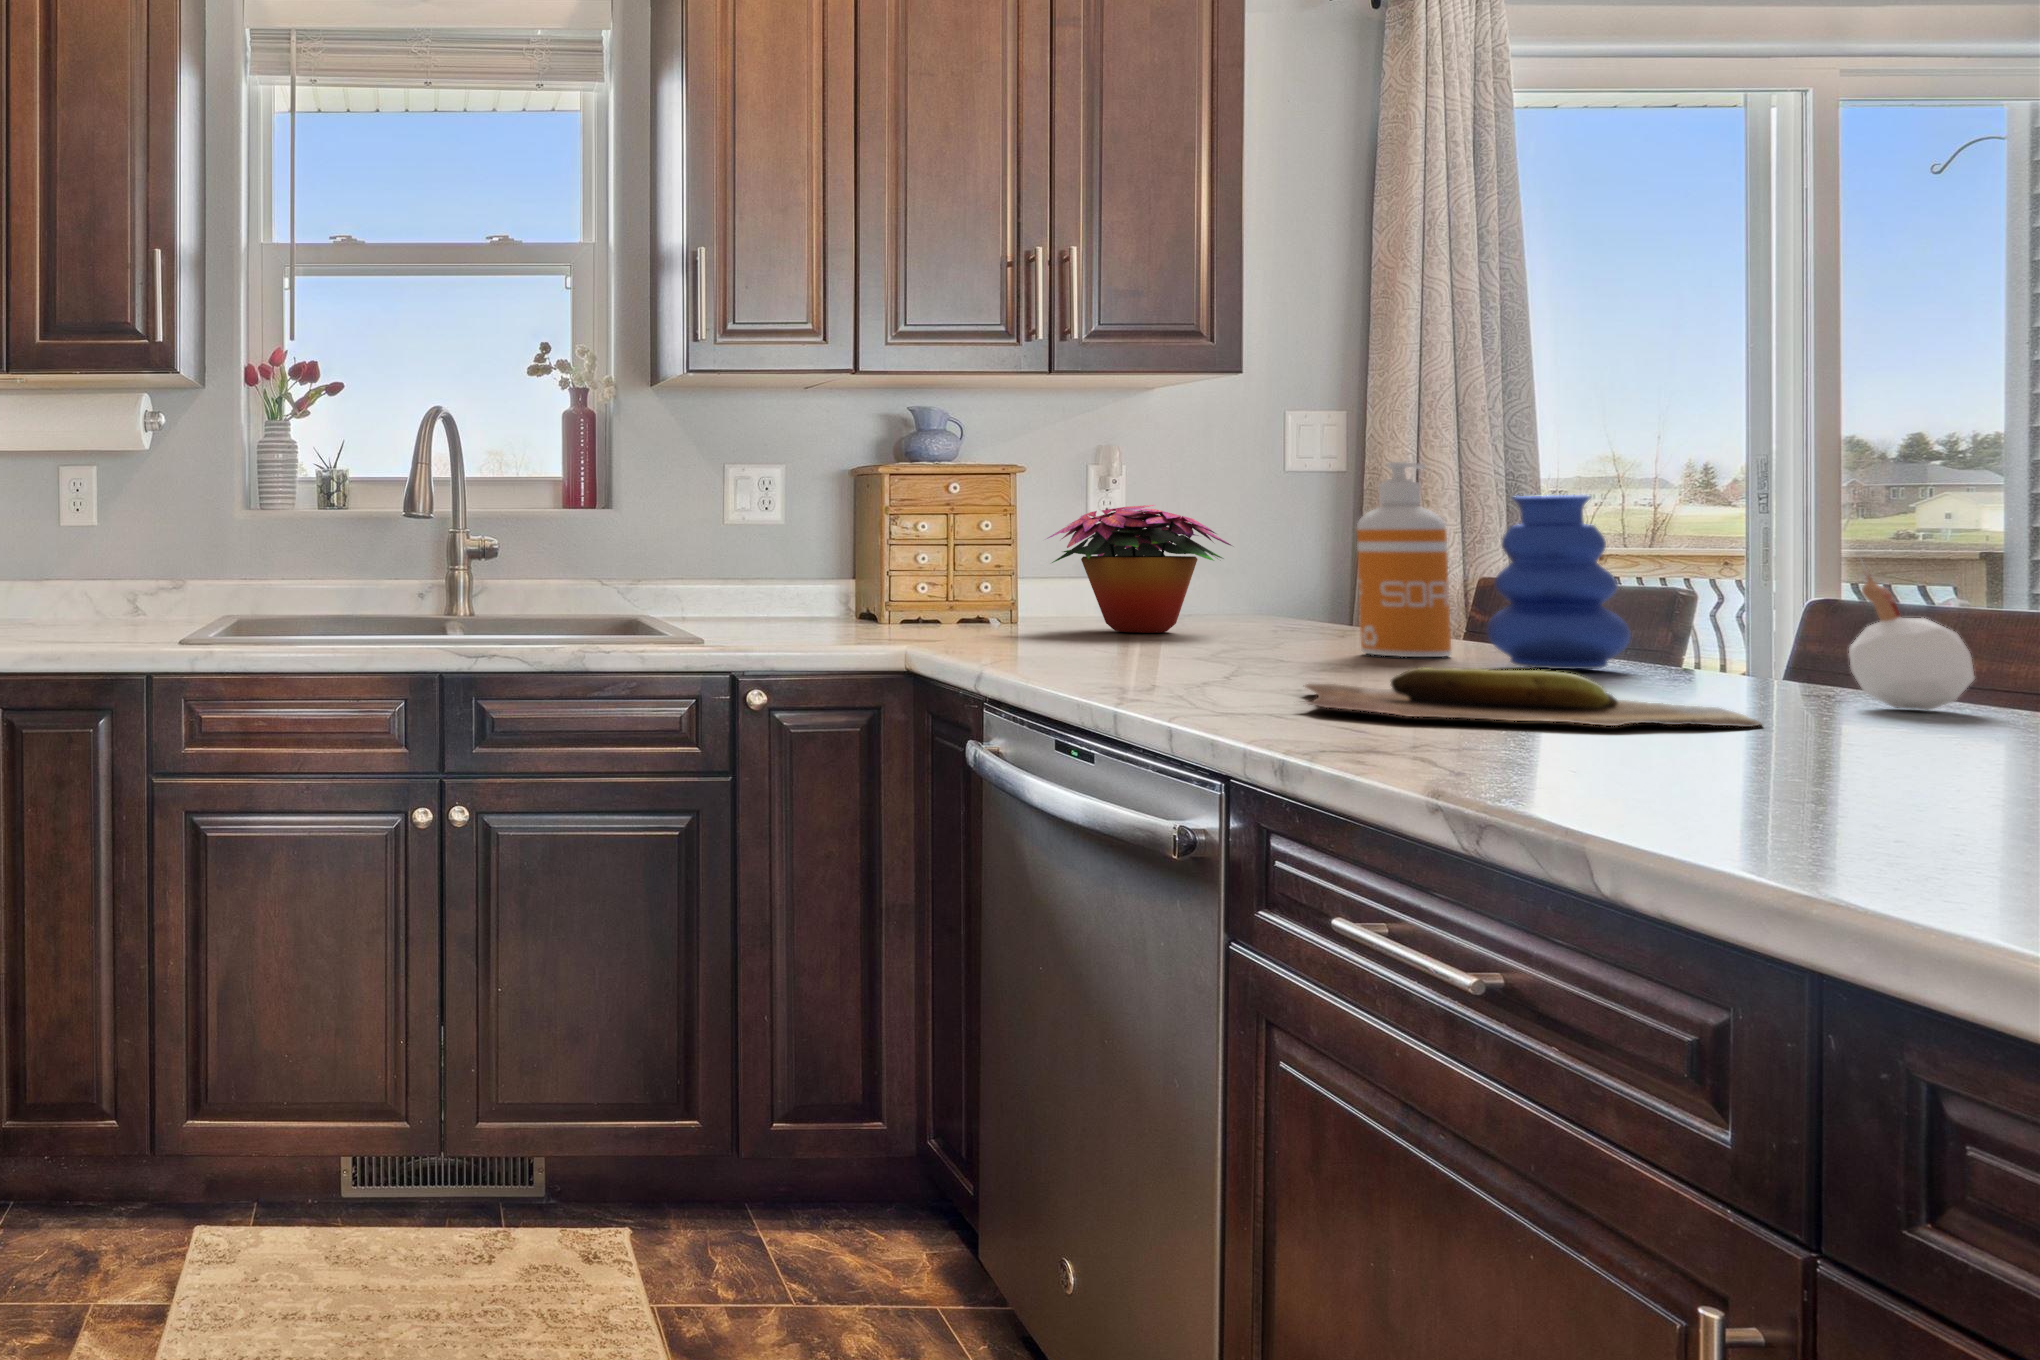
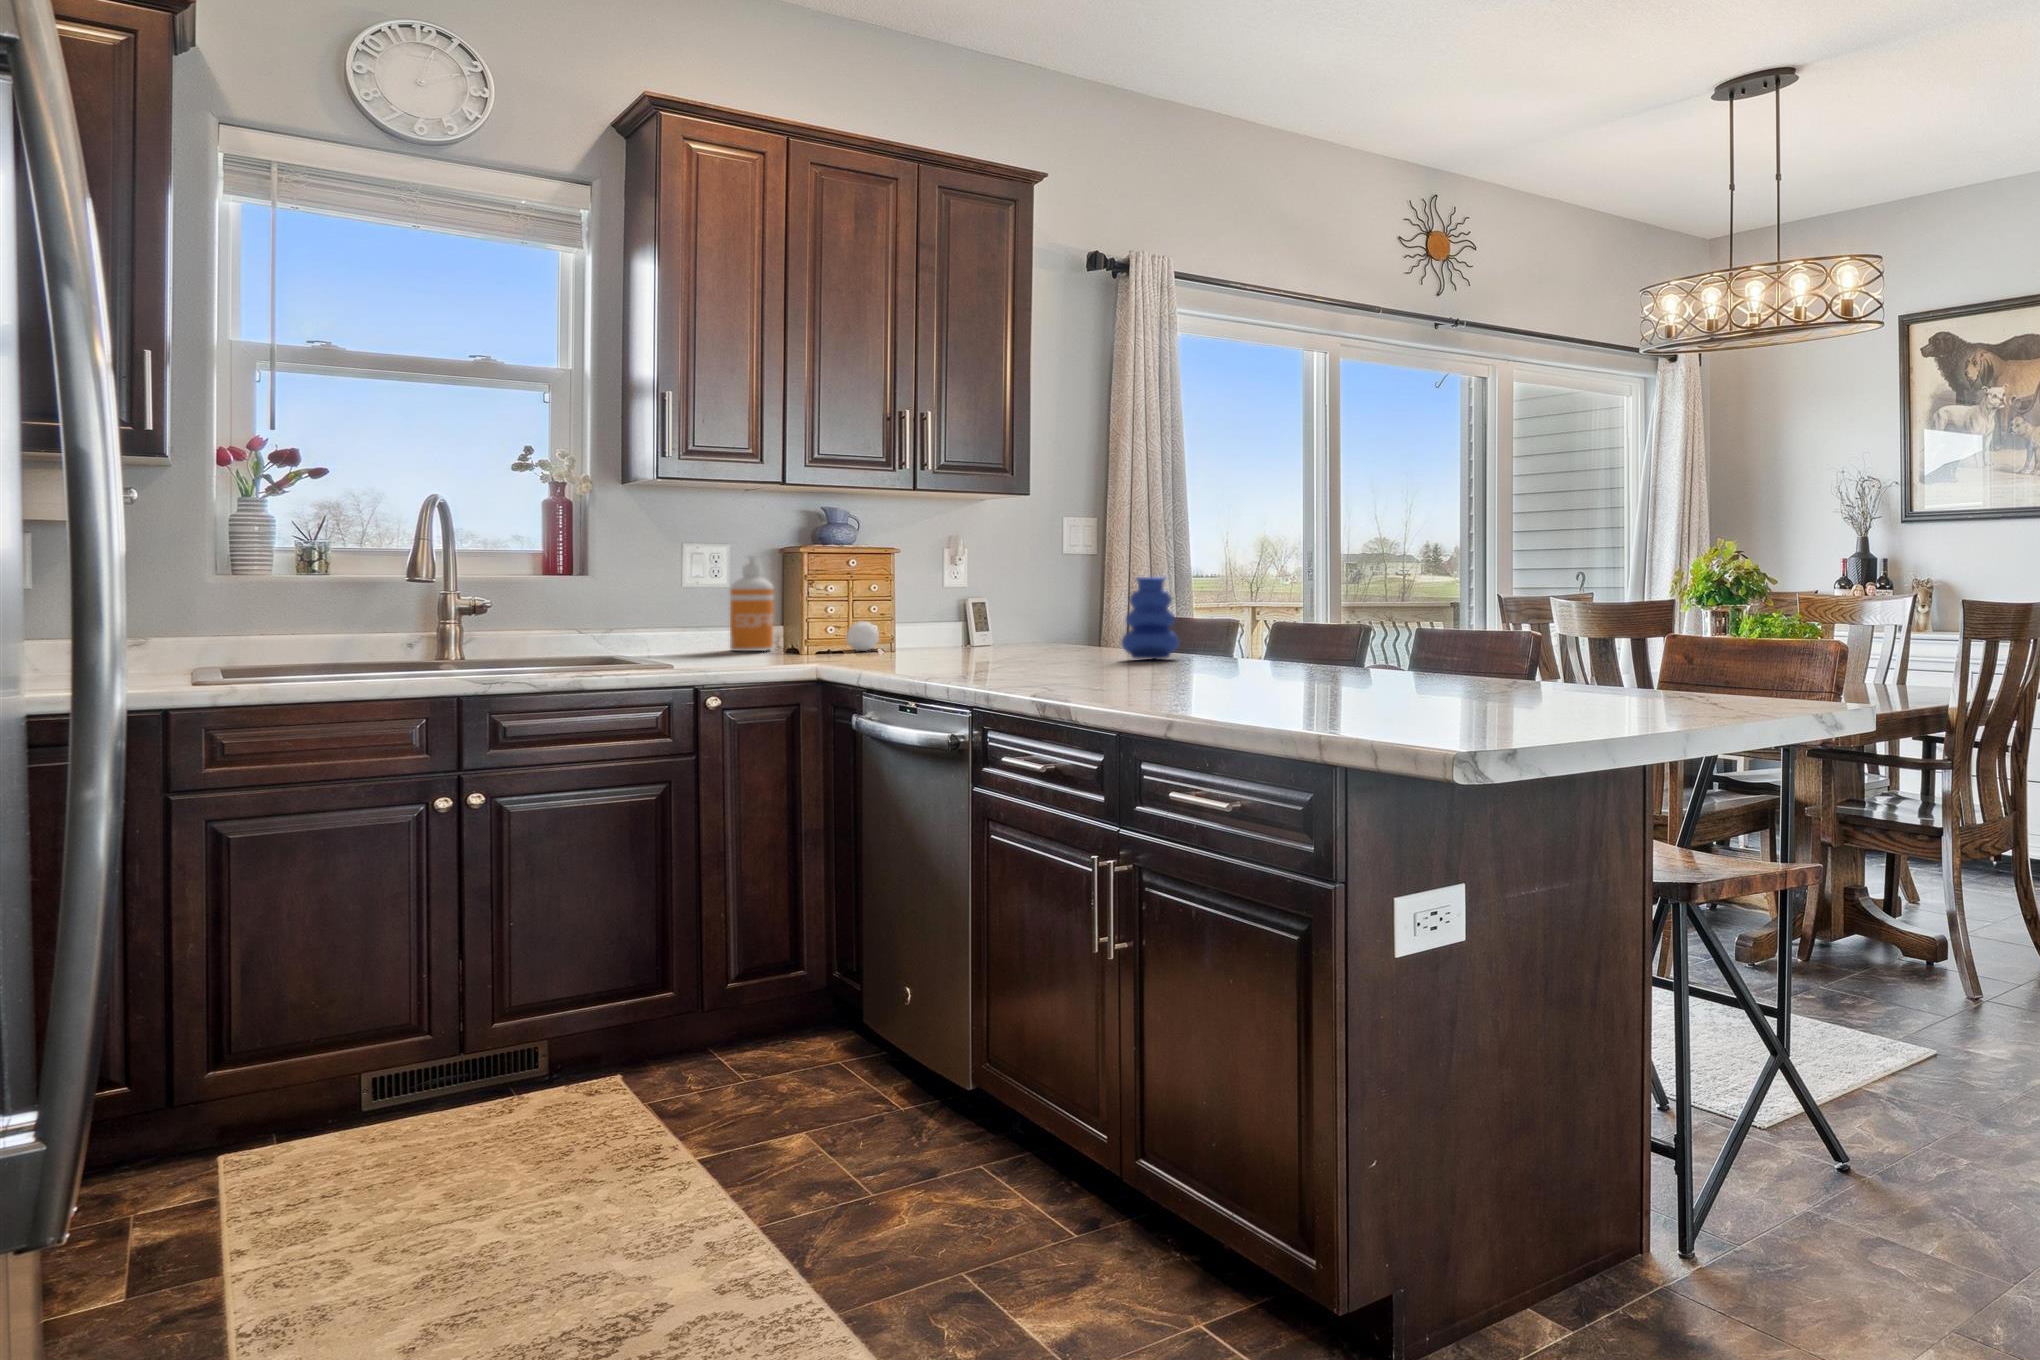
soap dispenser: present [1357,462,1452,657] -> present [730,555,773,651]
flower arrangement: present [1047,505,1232,633] -> none [905,575,1025,652]
candle: present [1849,562,1974,710] -> present [847,622,879,651]
cutting board: present [1304,667,1761,727] -> none [1005,656,1182,677]

